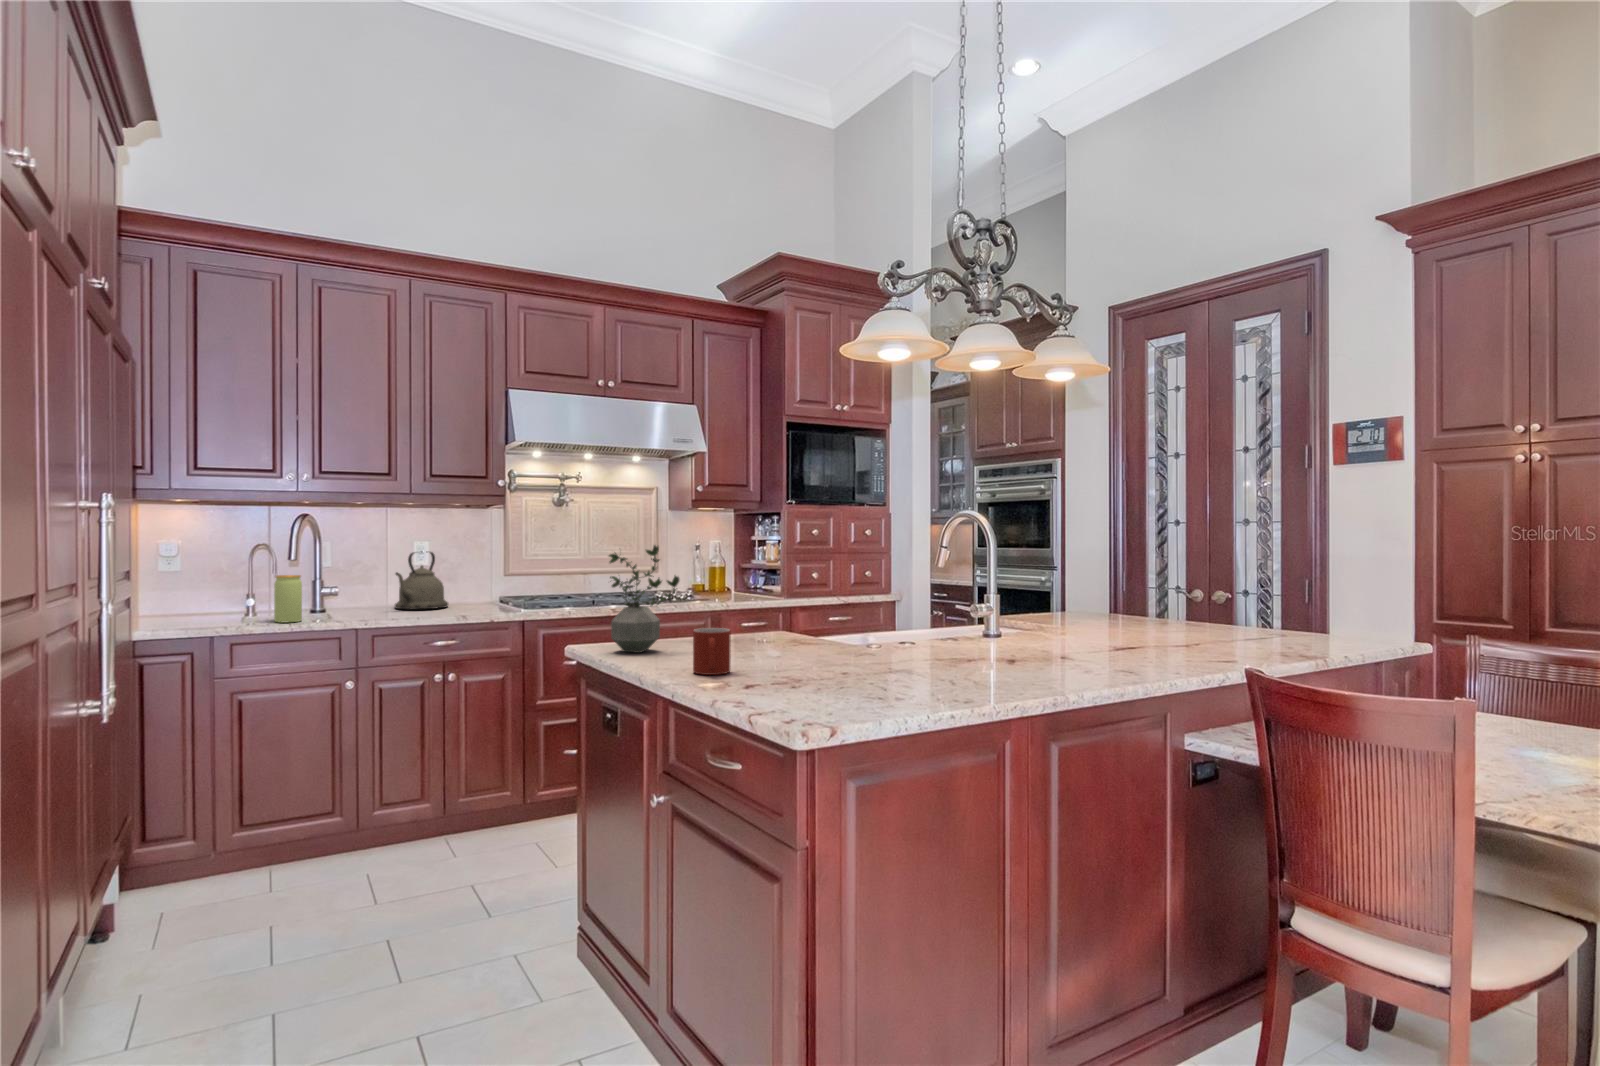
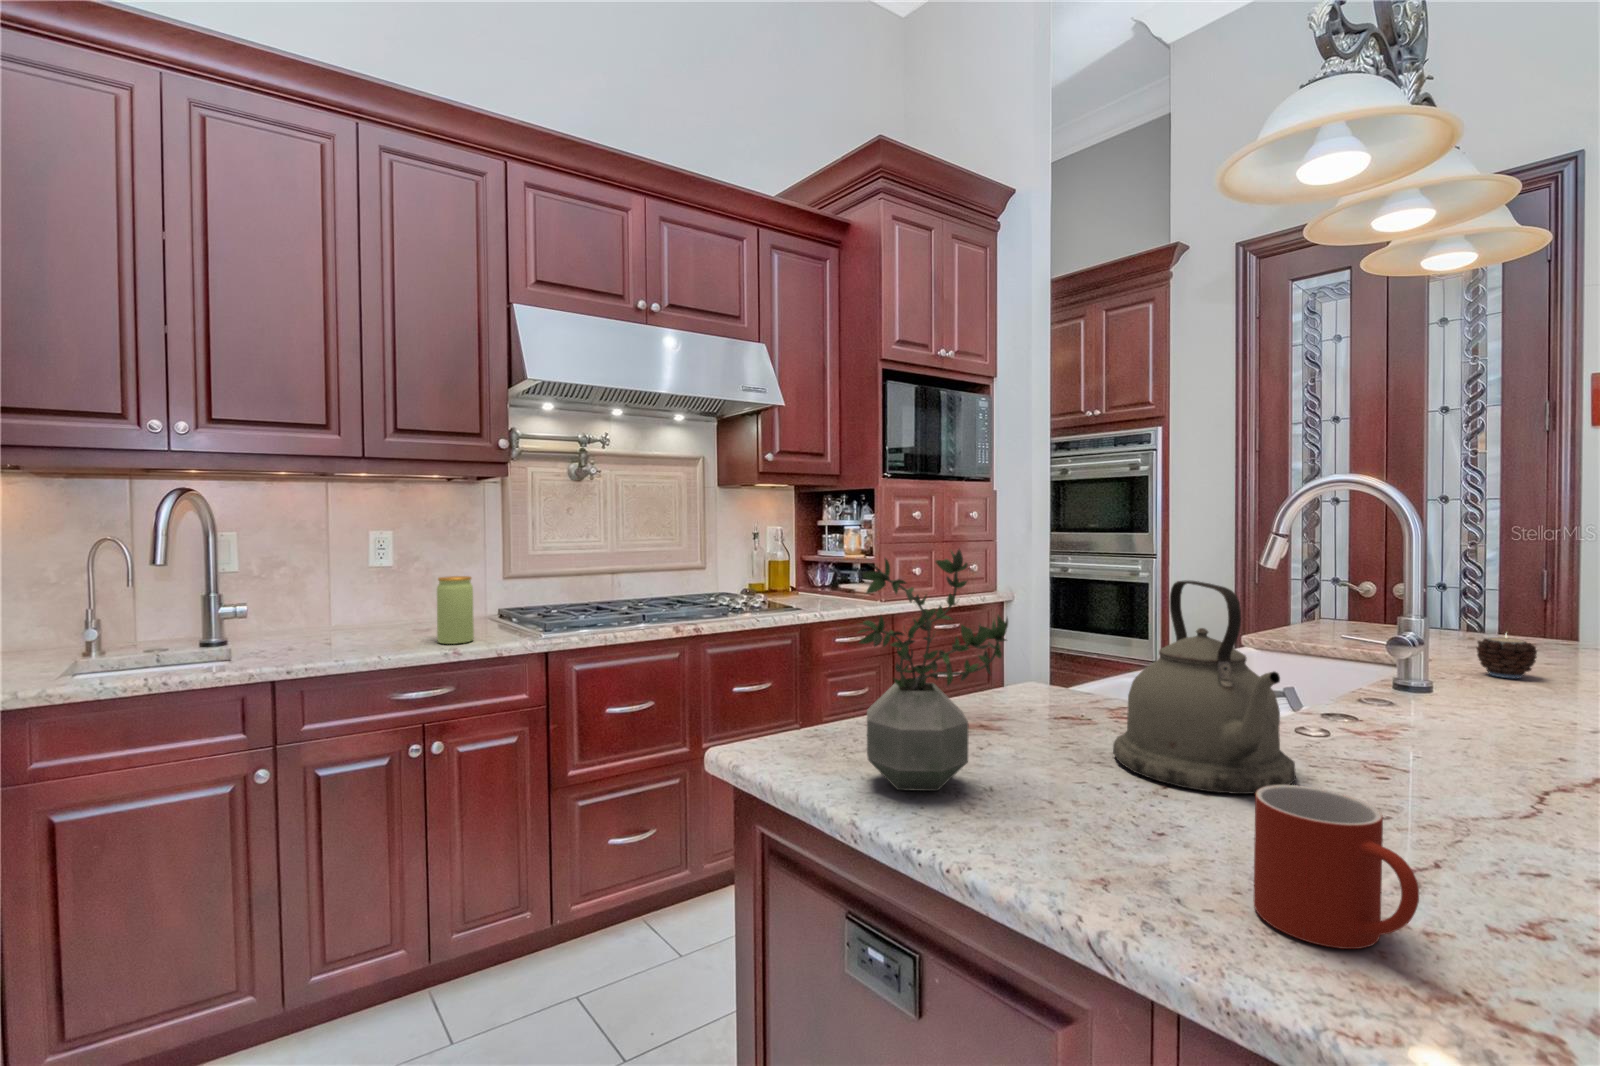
kettle: present [395,552,448,610] -> present [1113,580,1296,794]
jar: present [274,575,302,623] -> present [437,576,474,644]
candle: none [1063,605,1095,633] -> present [1476,635,1537,678]

